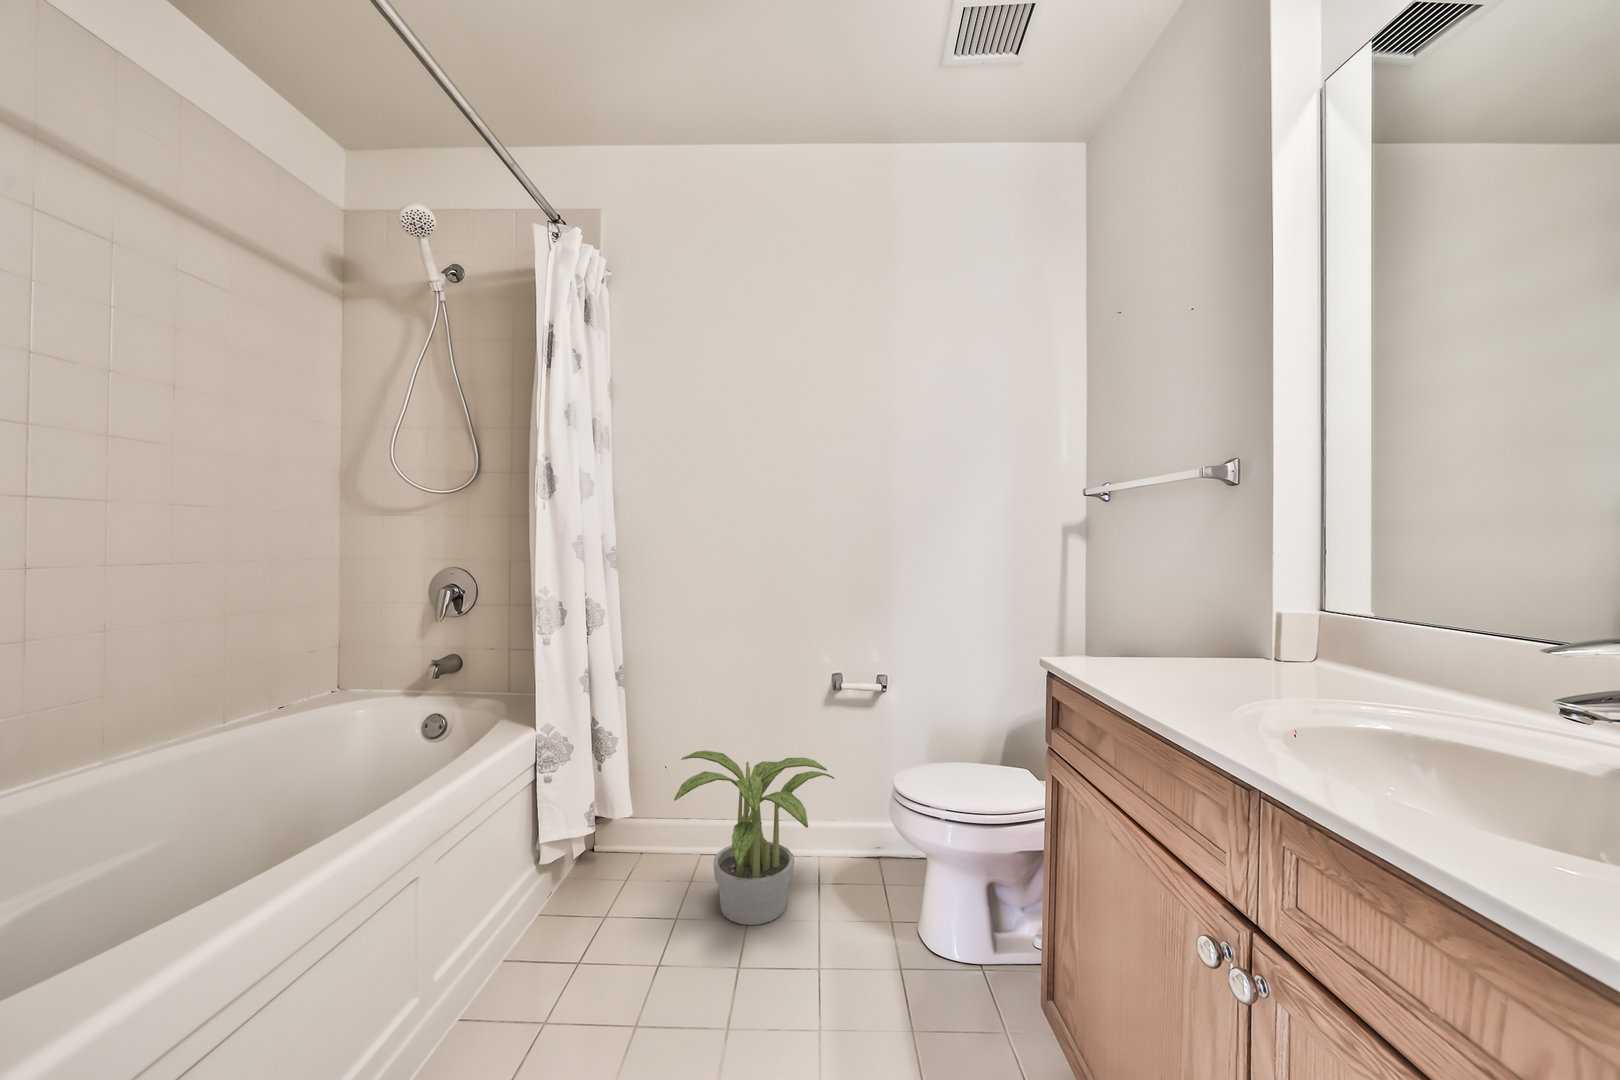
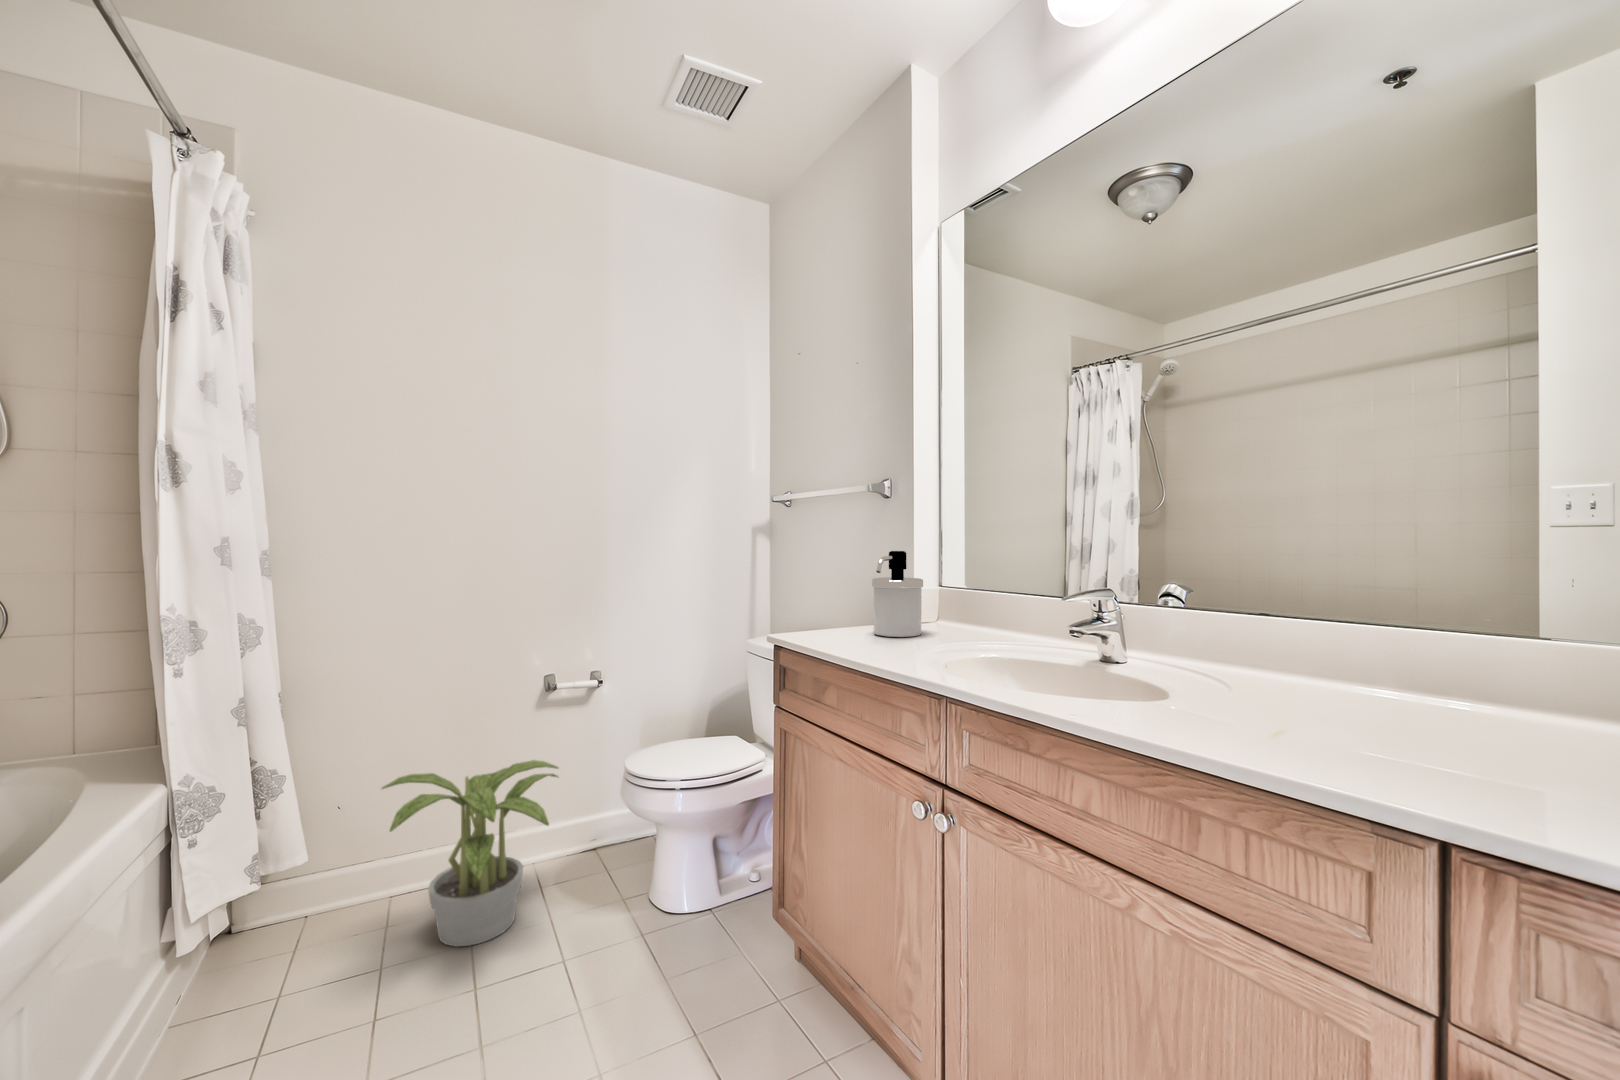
soap dispenser: none [1184,556,1273,681] -> present [872,551,923,637]

